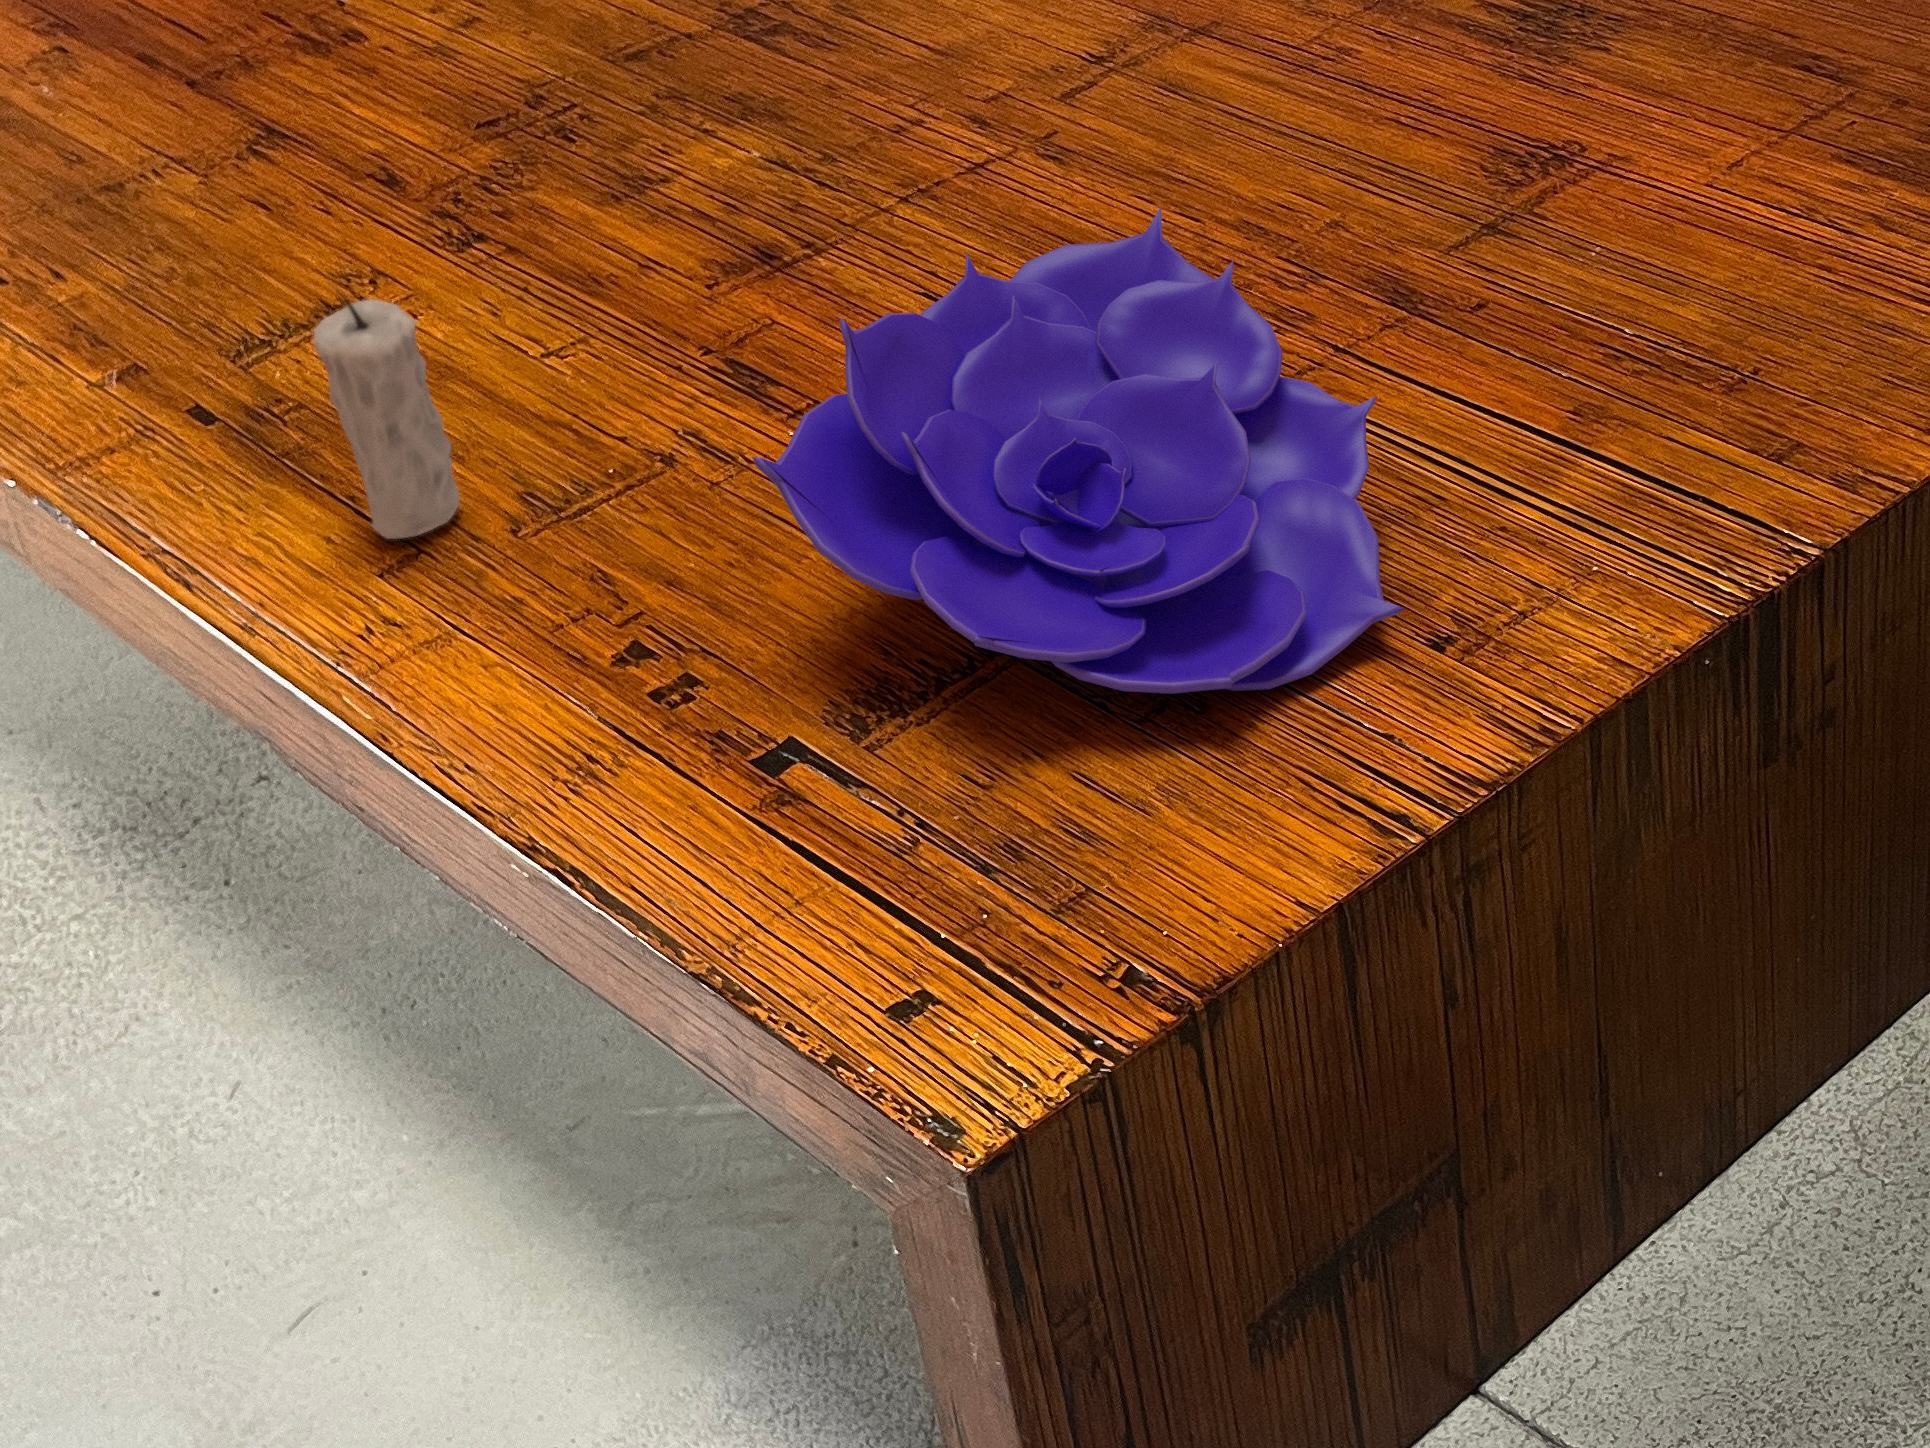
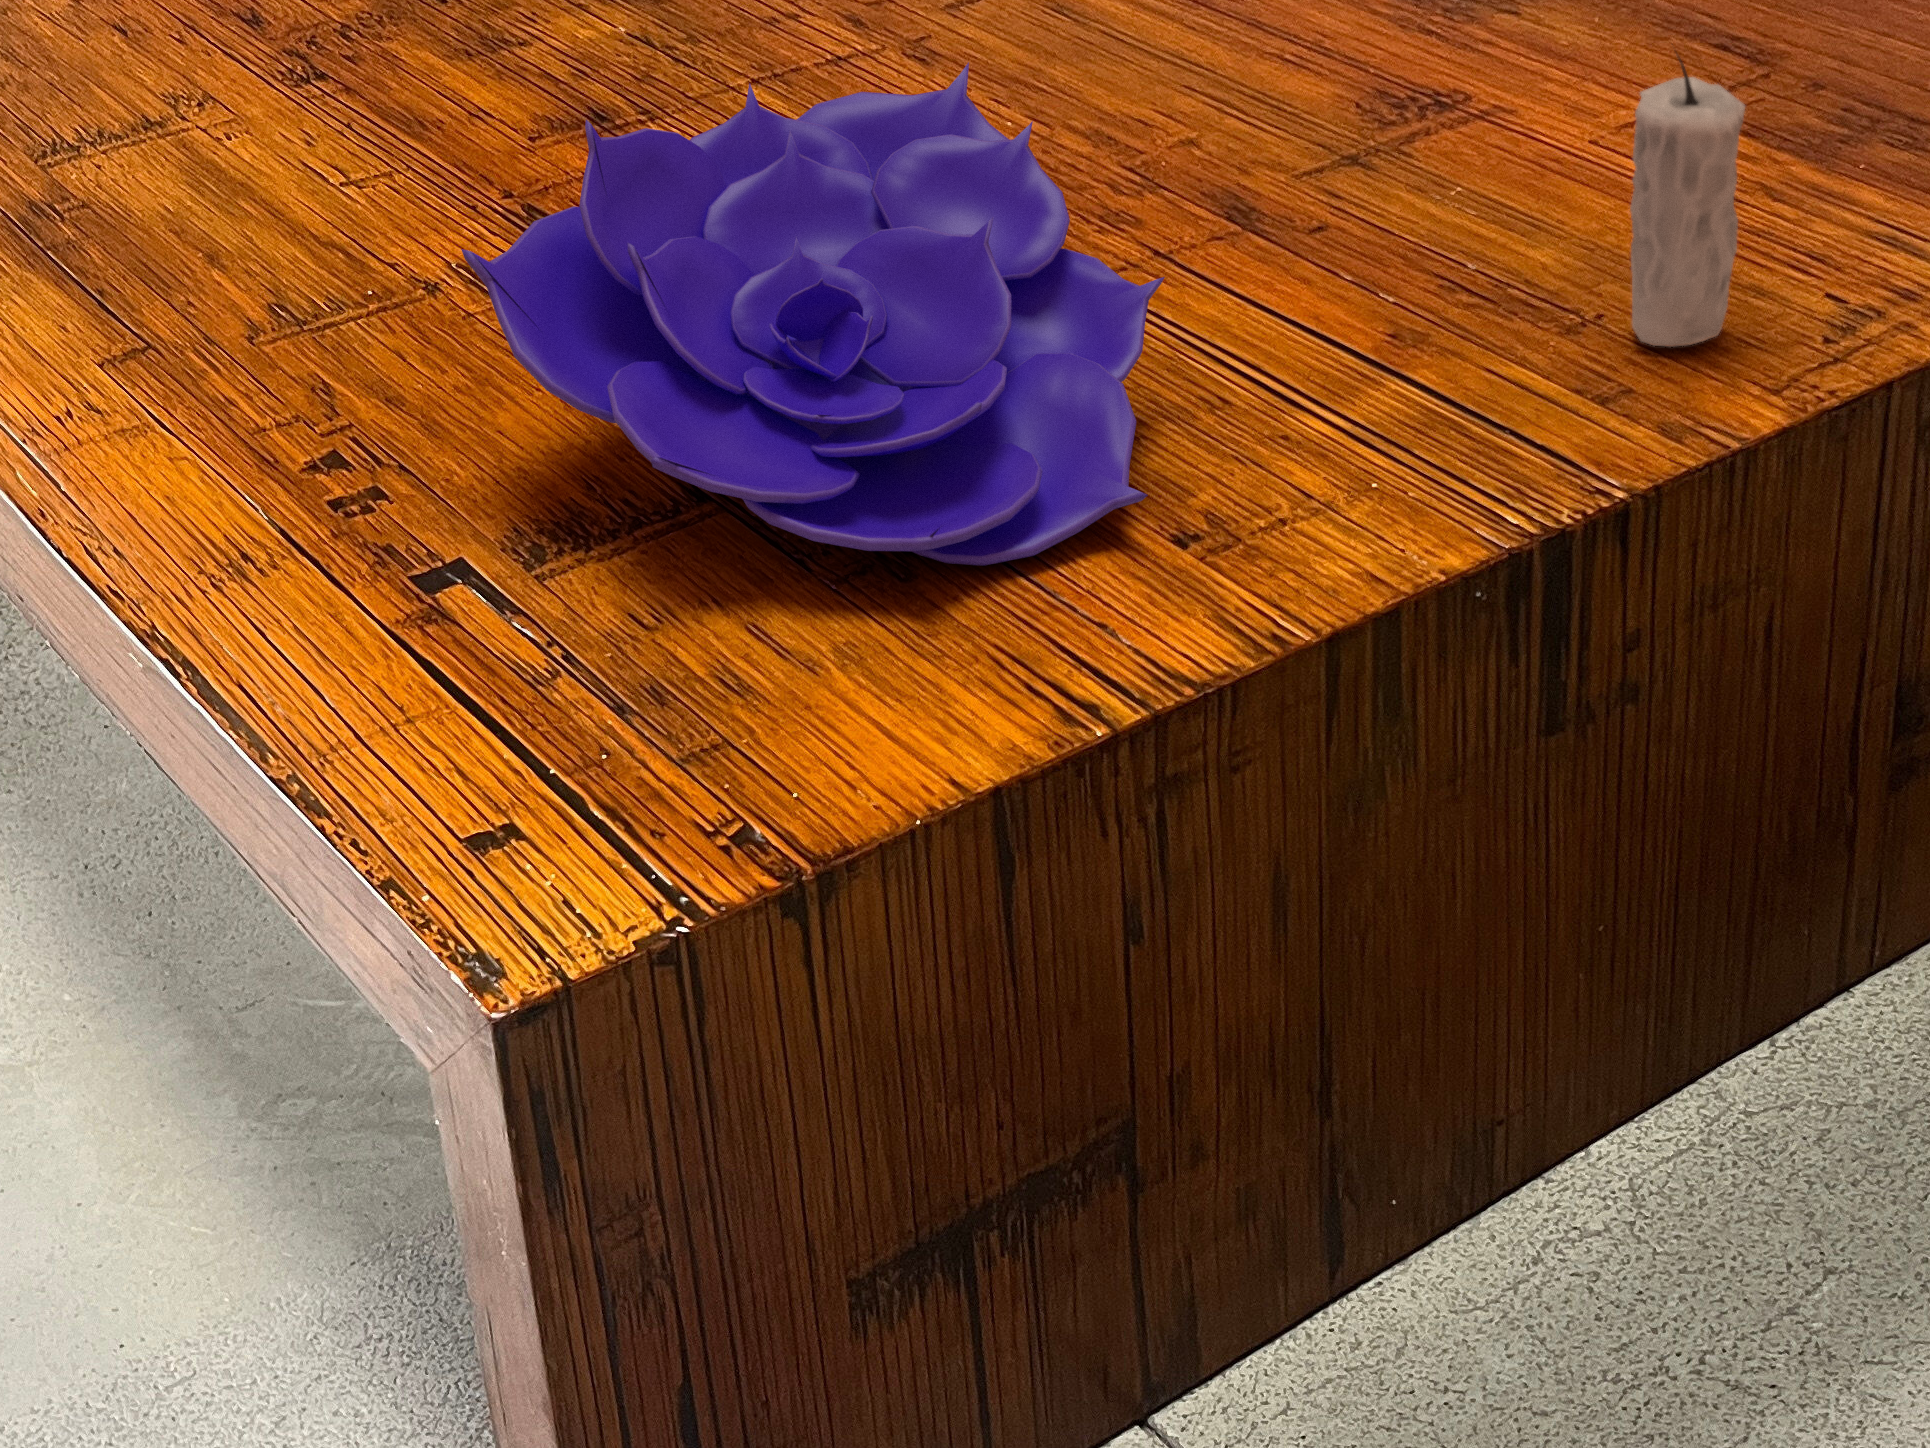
candle: present [314,283,459,539] -> present [1630,56,1745,347]

